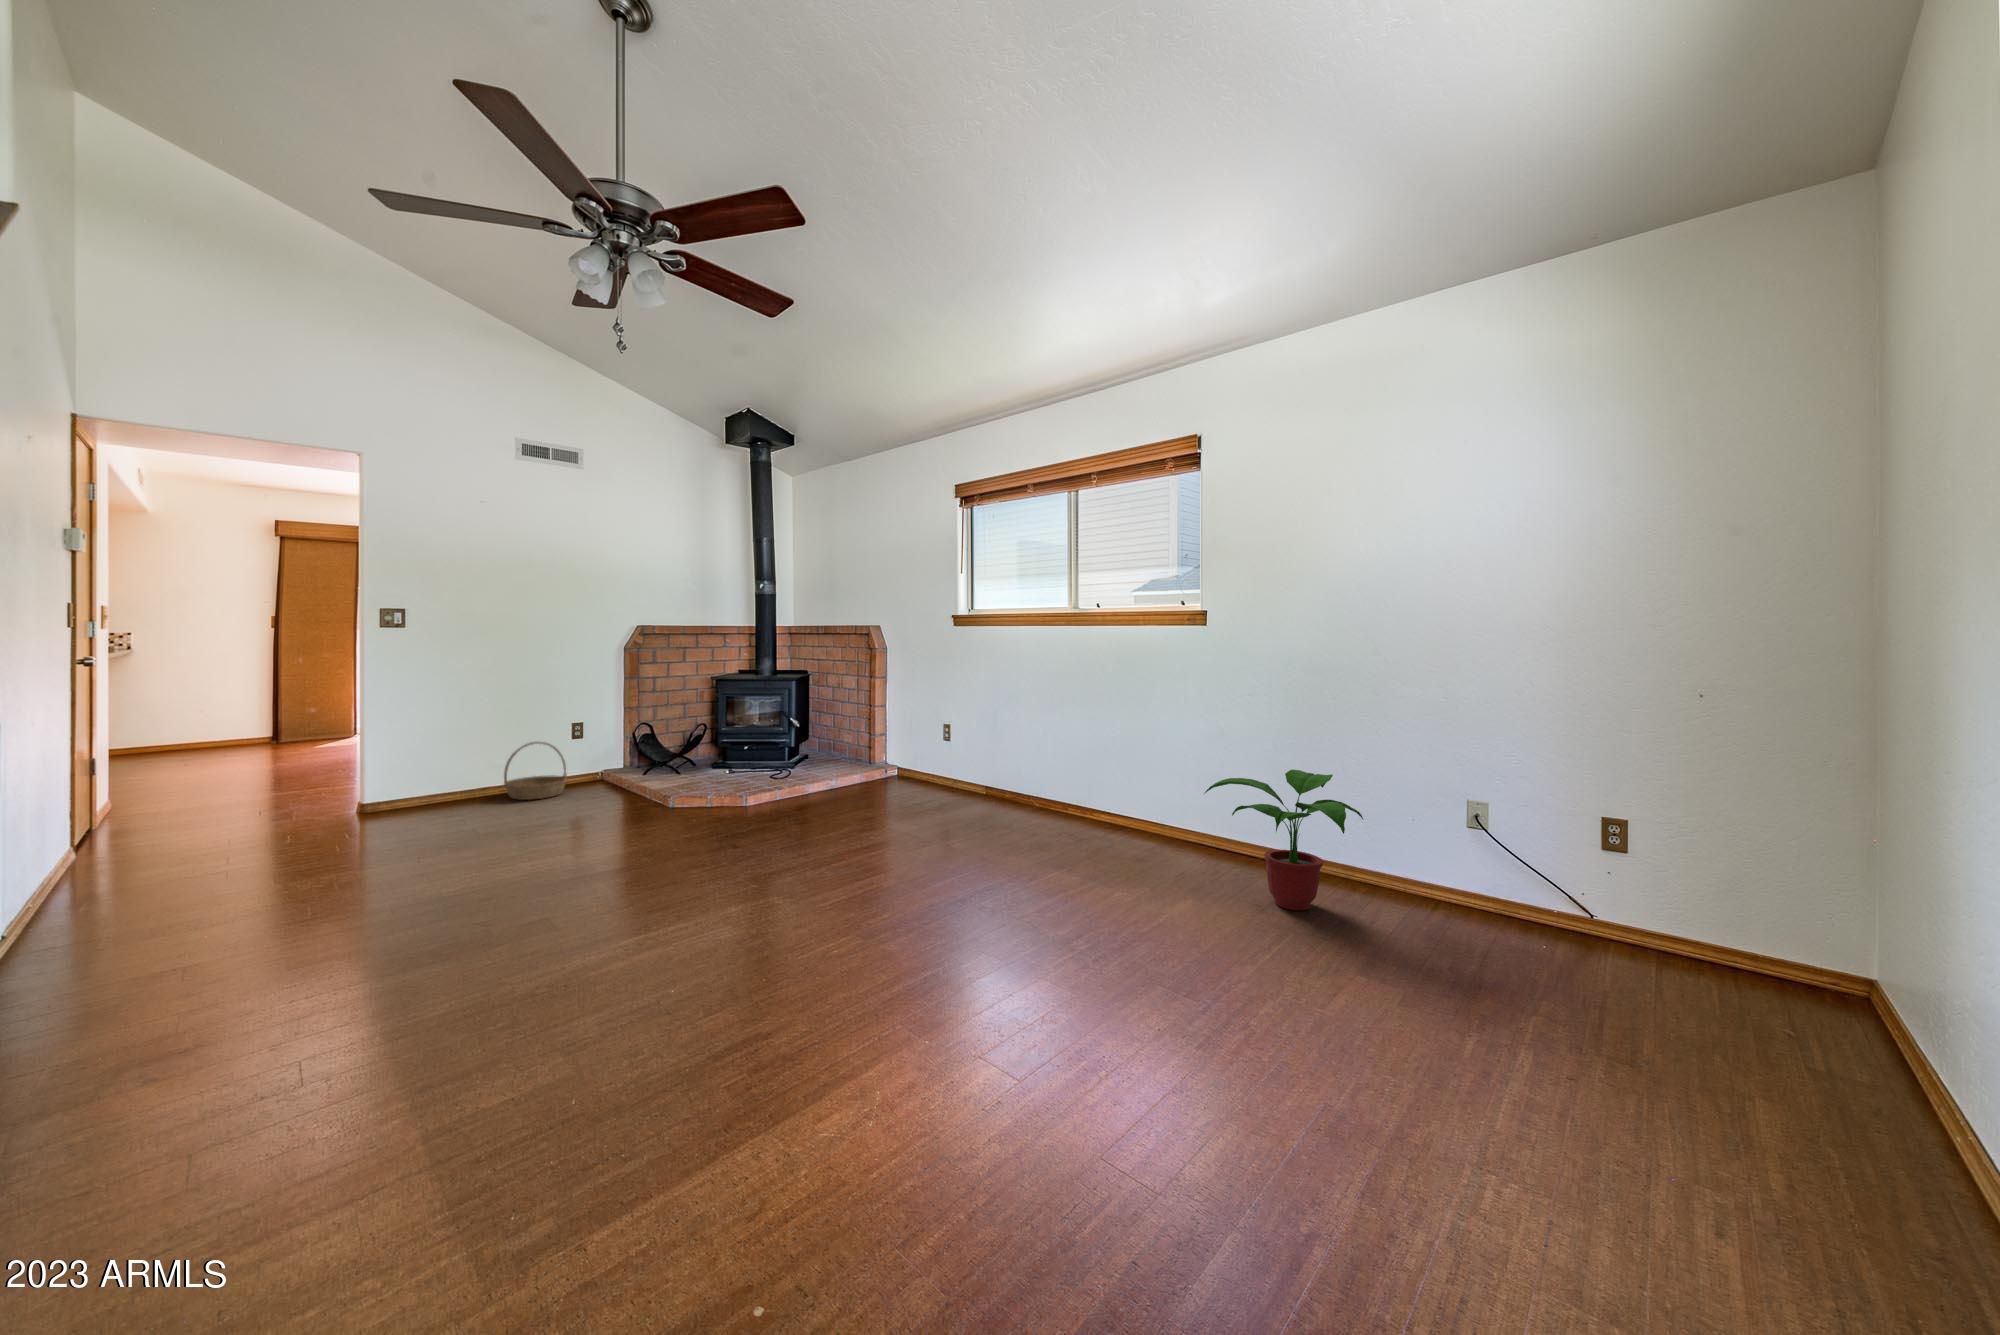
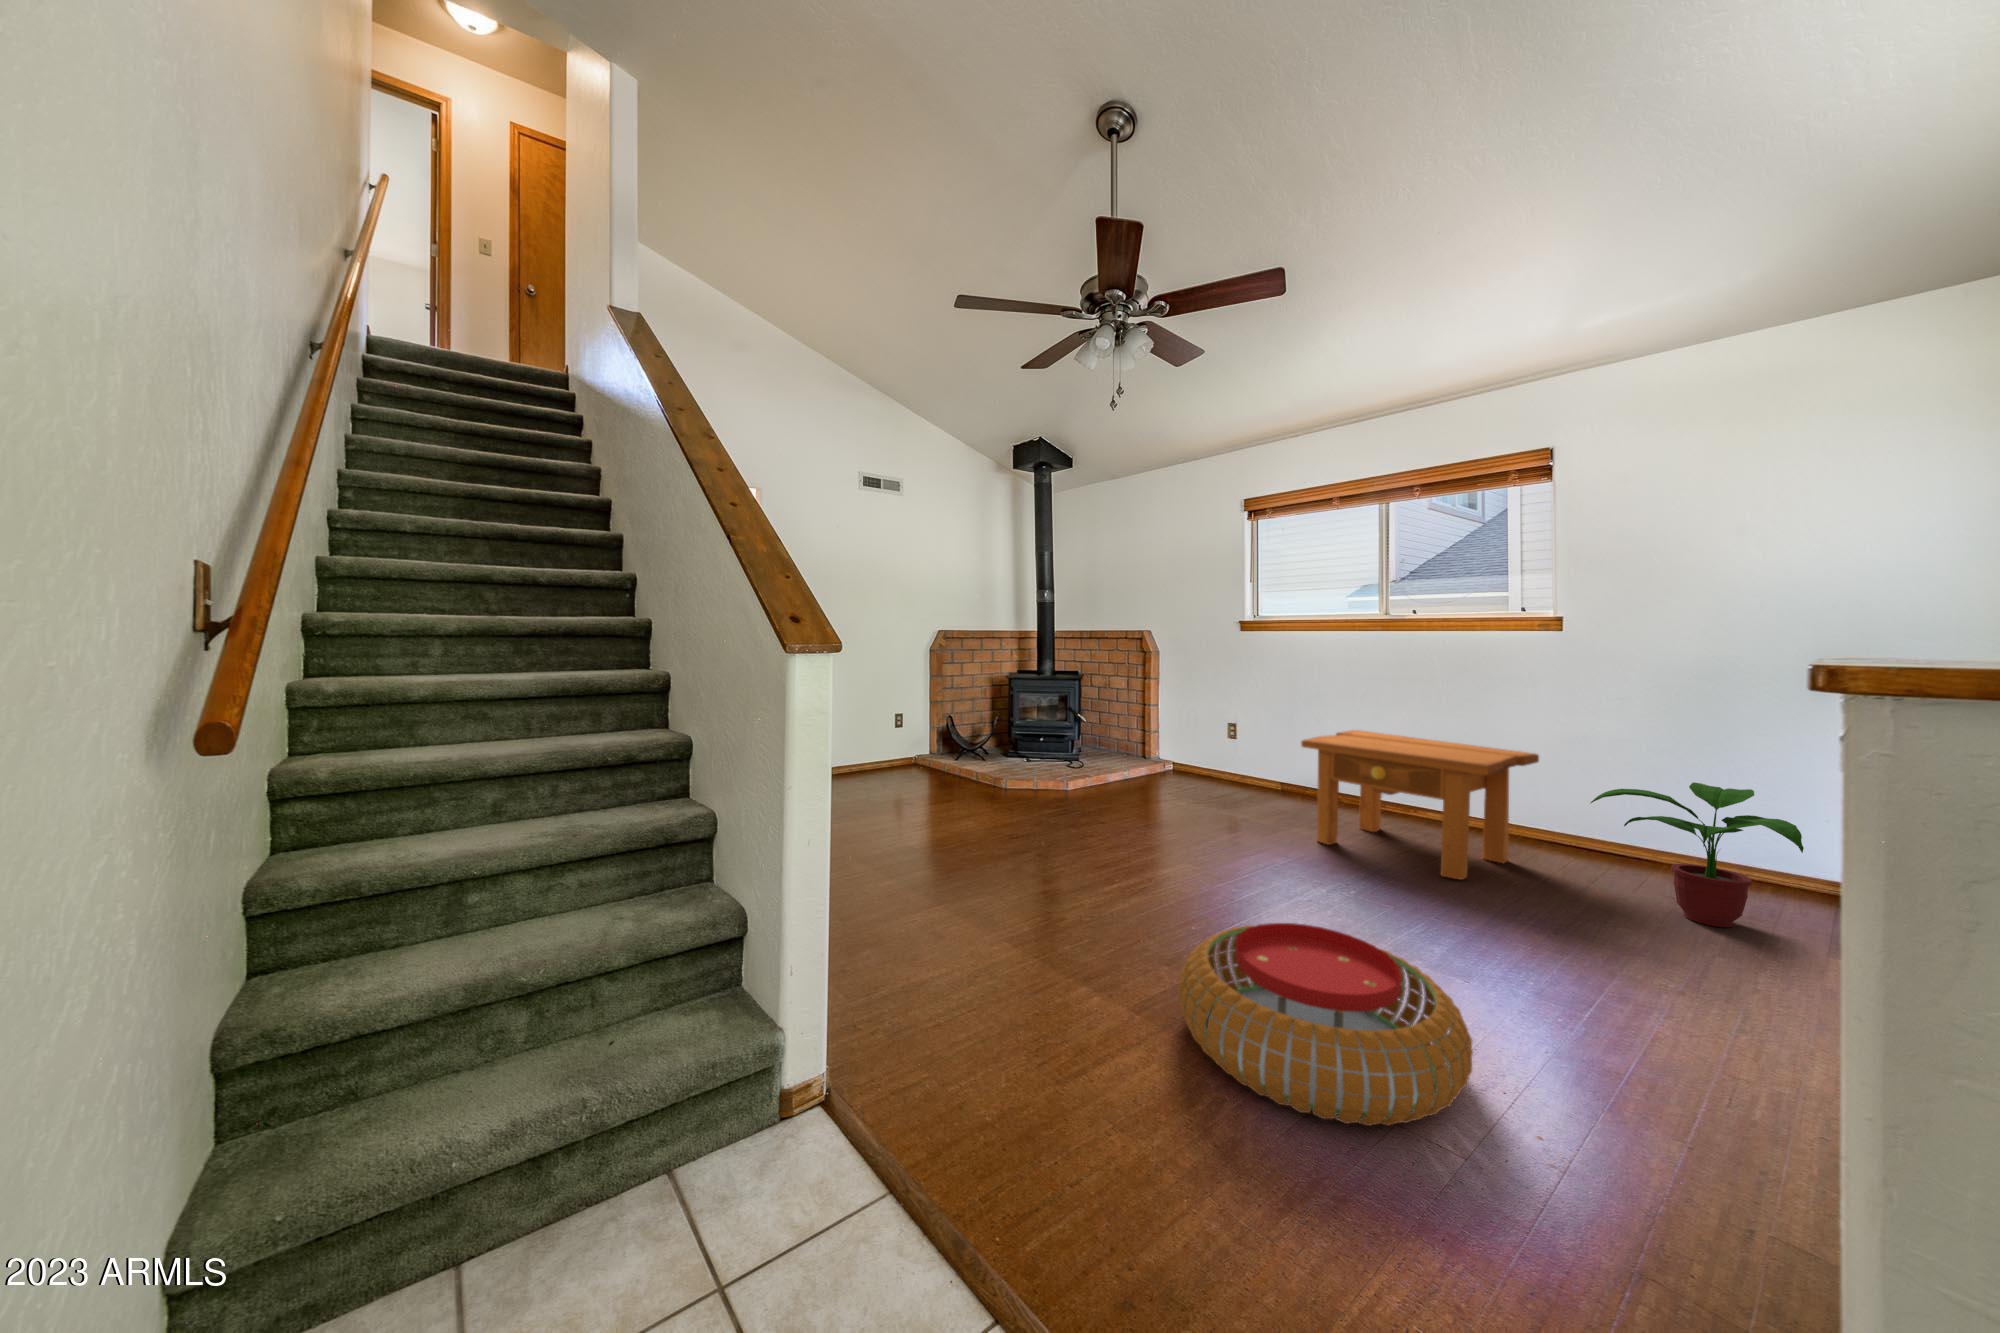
side table: none [970,727,1181,879] -> present [1301,730,1539,879]
basket: present [504,742,567,800] -> none [854,732,899,780]
pouf: none [575,950,913,1201] -> present [1179,923,1473,1126]

